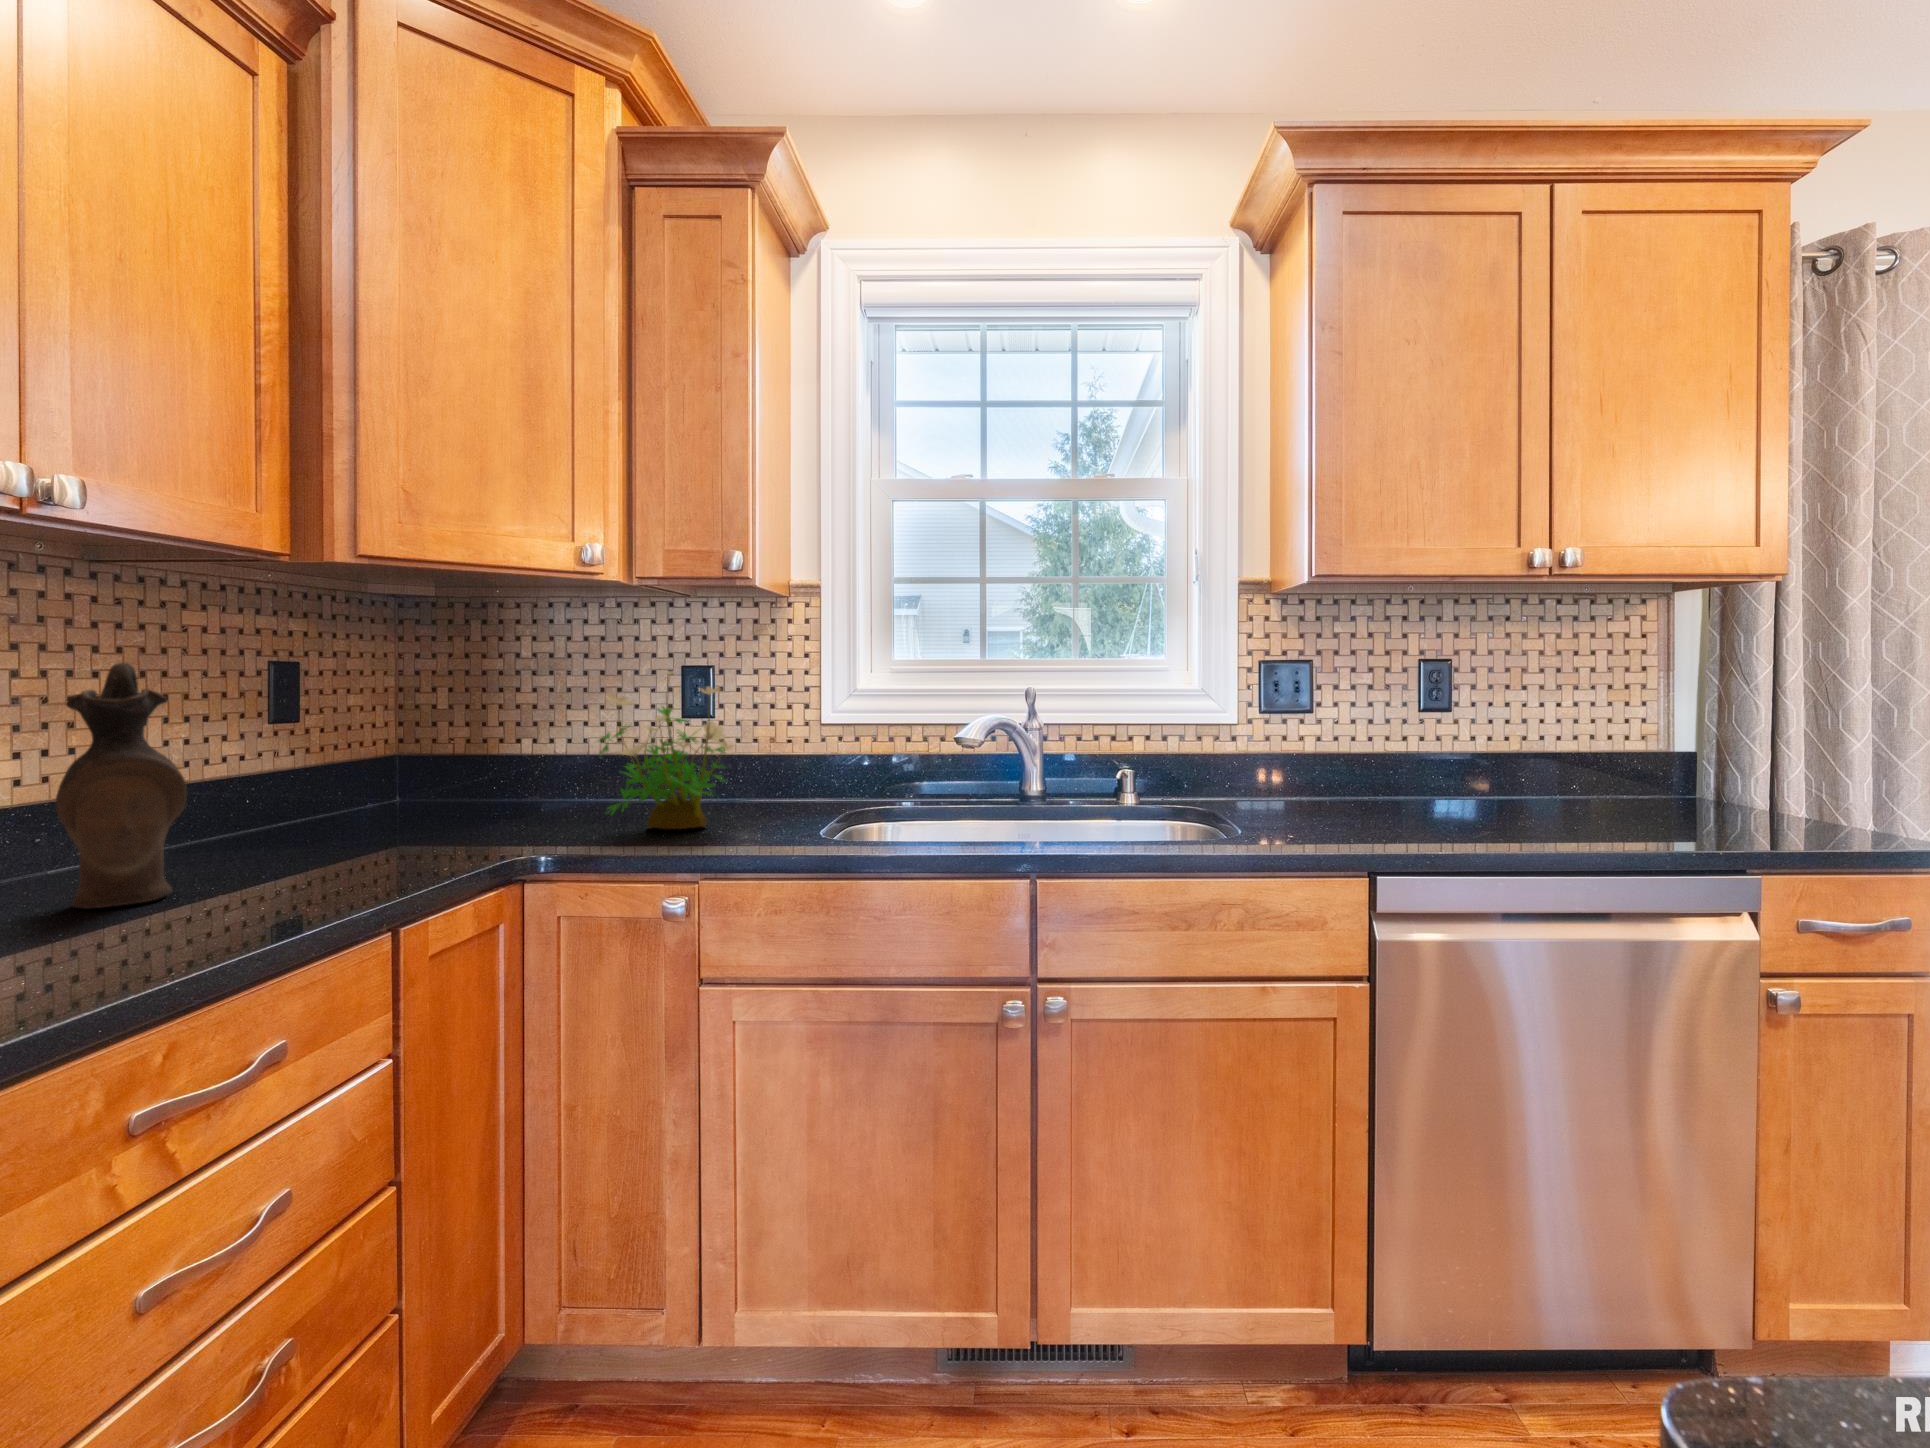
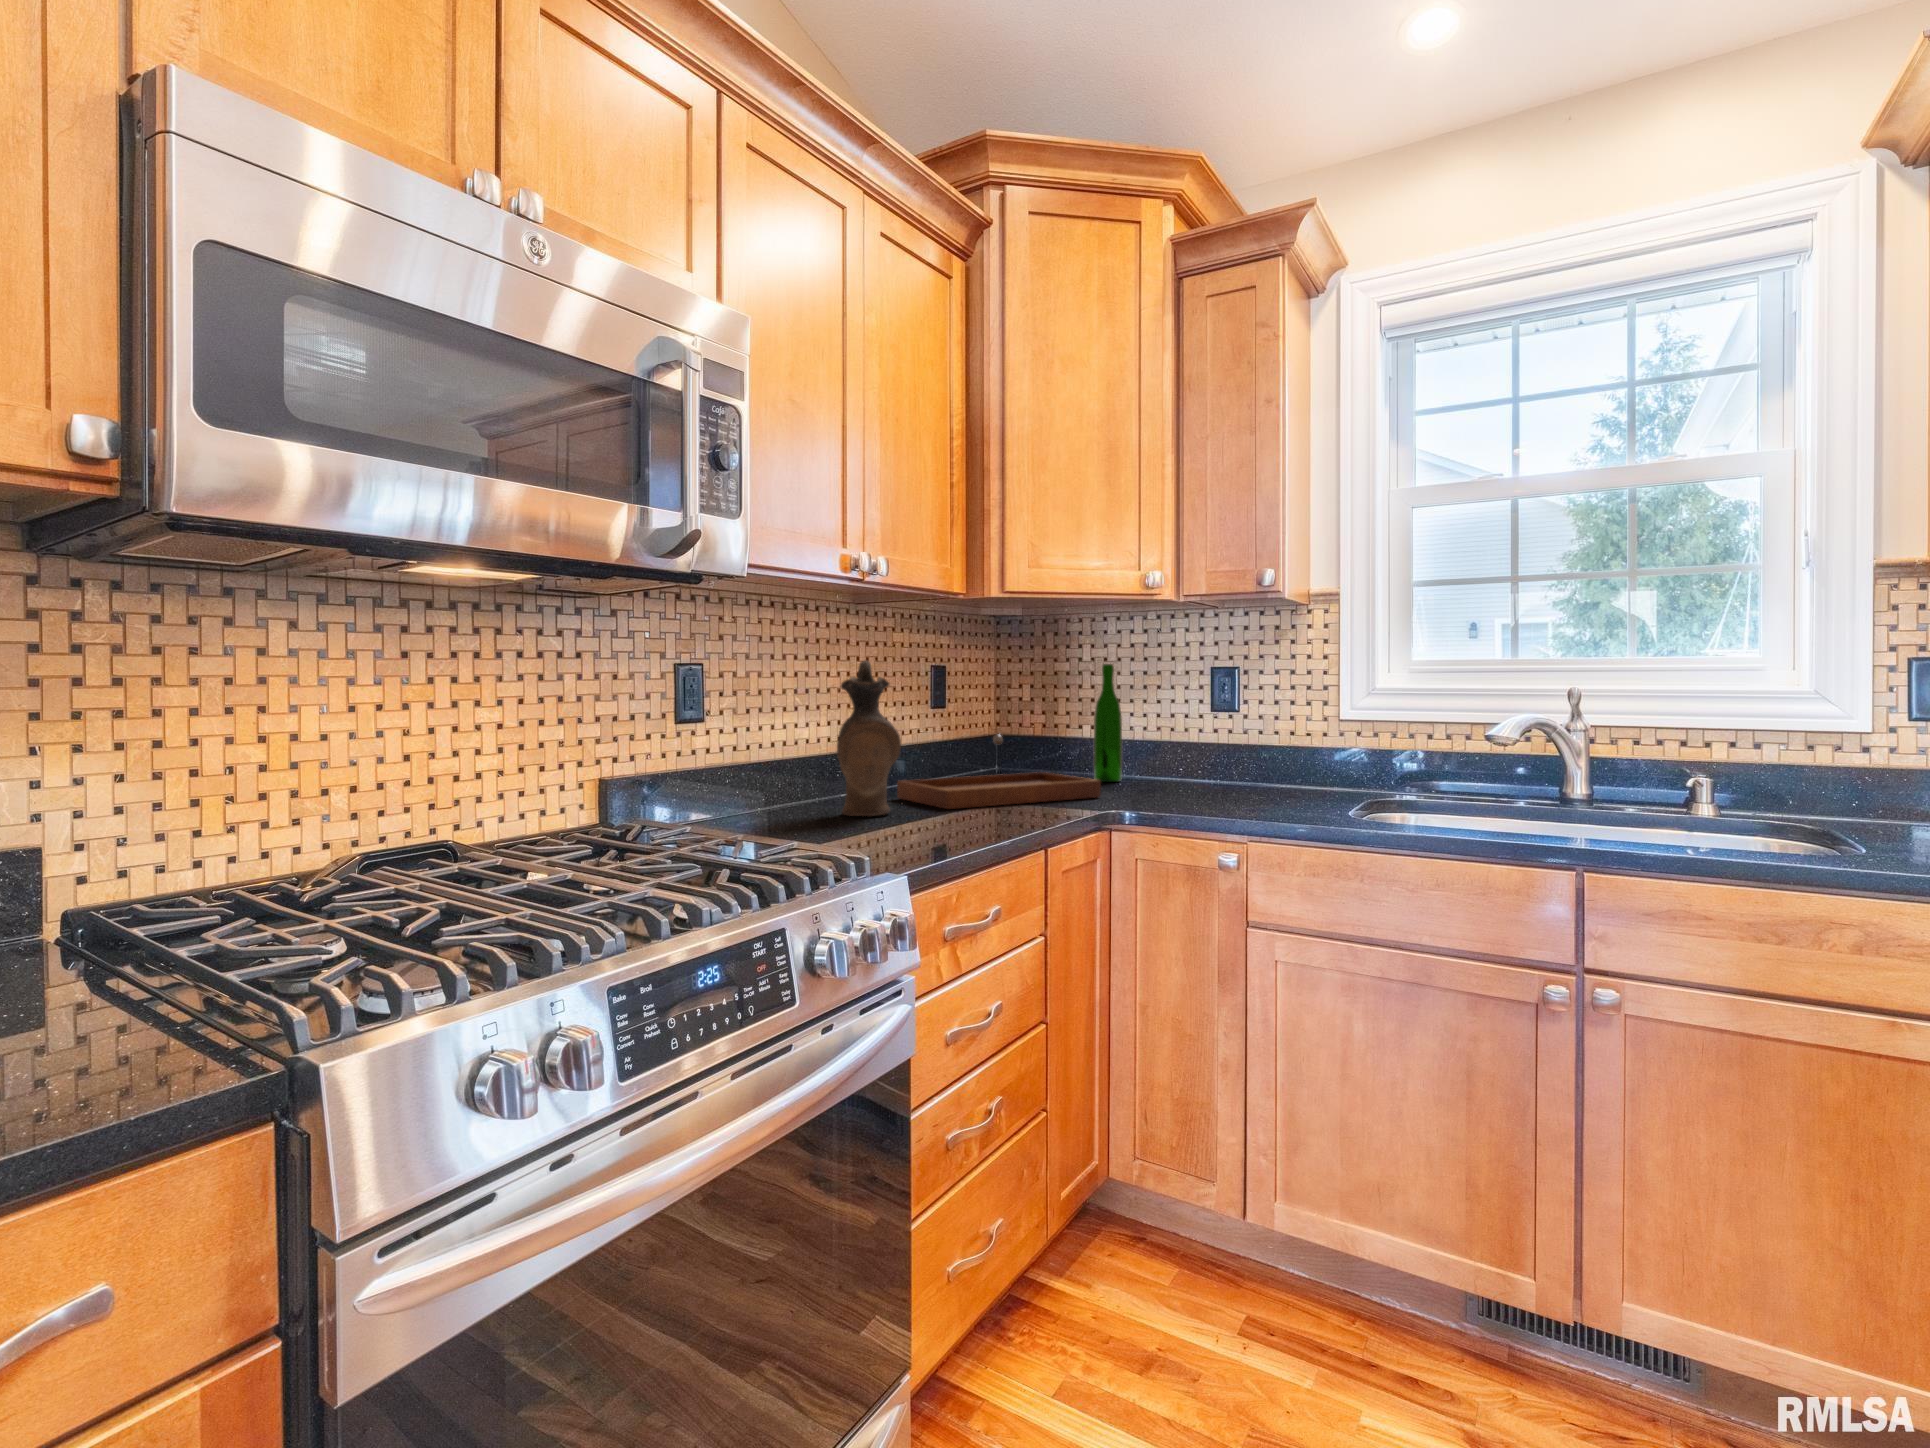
wine bottle: none [534,662,571,808] -> present [1094,664,1122,782]
potted plant: present [599,671,733,829] -> none [1147,667,1266,801]
tray: none [203,760,533,877] -> present [897,734,1101,809]

